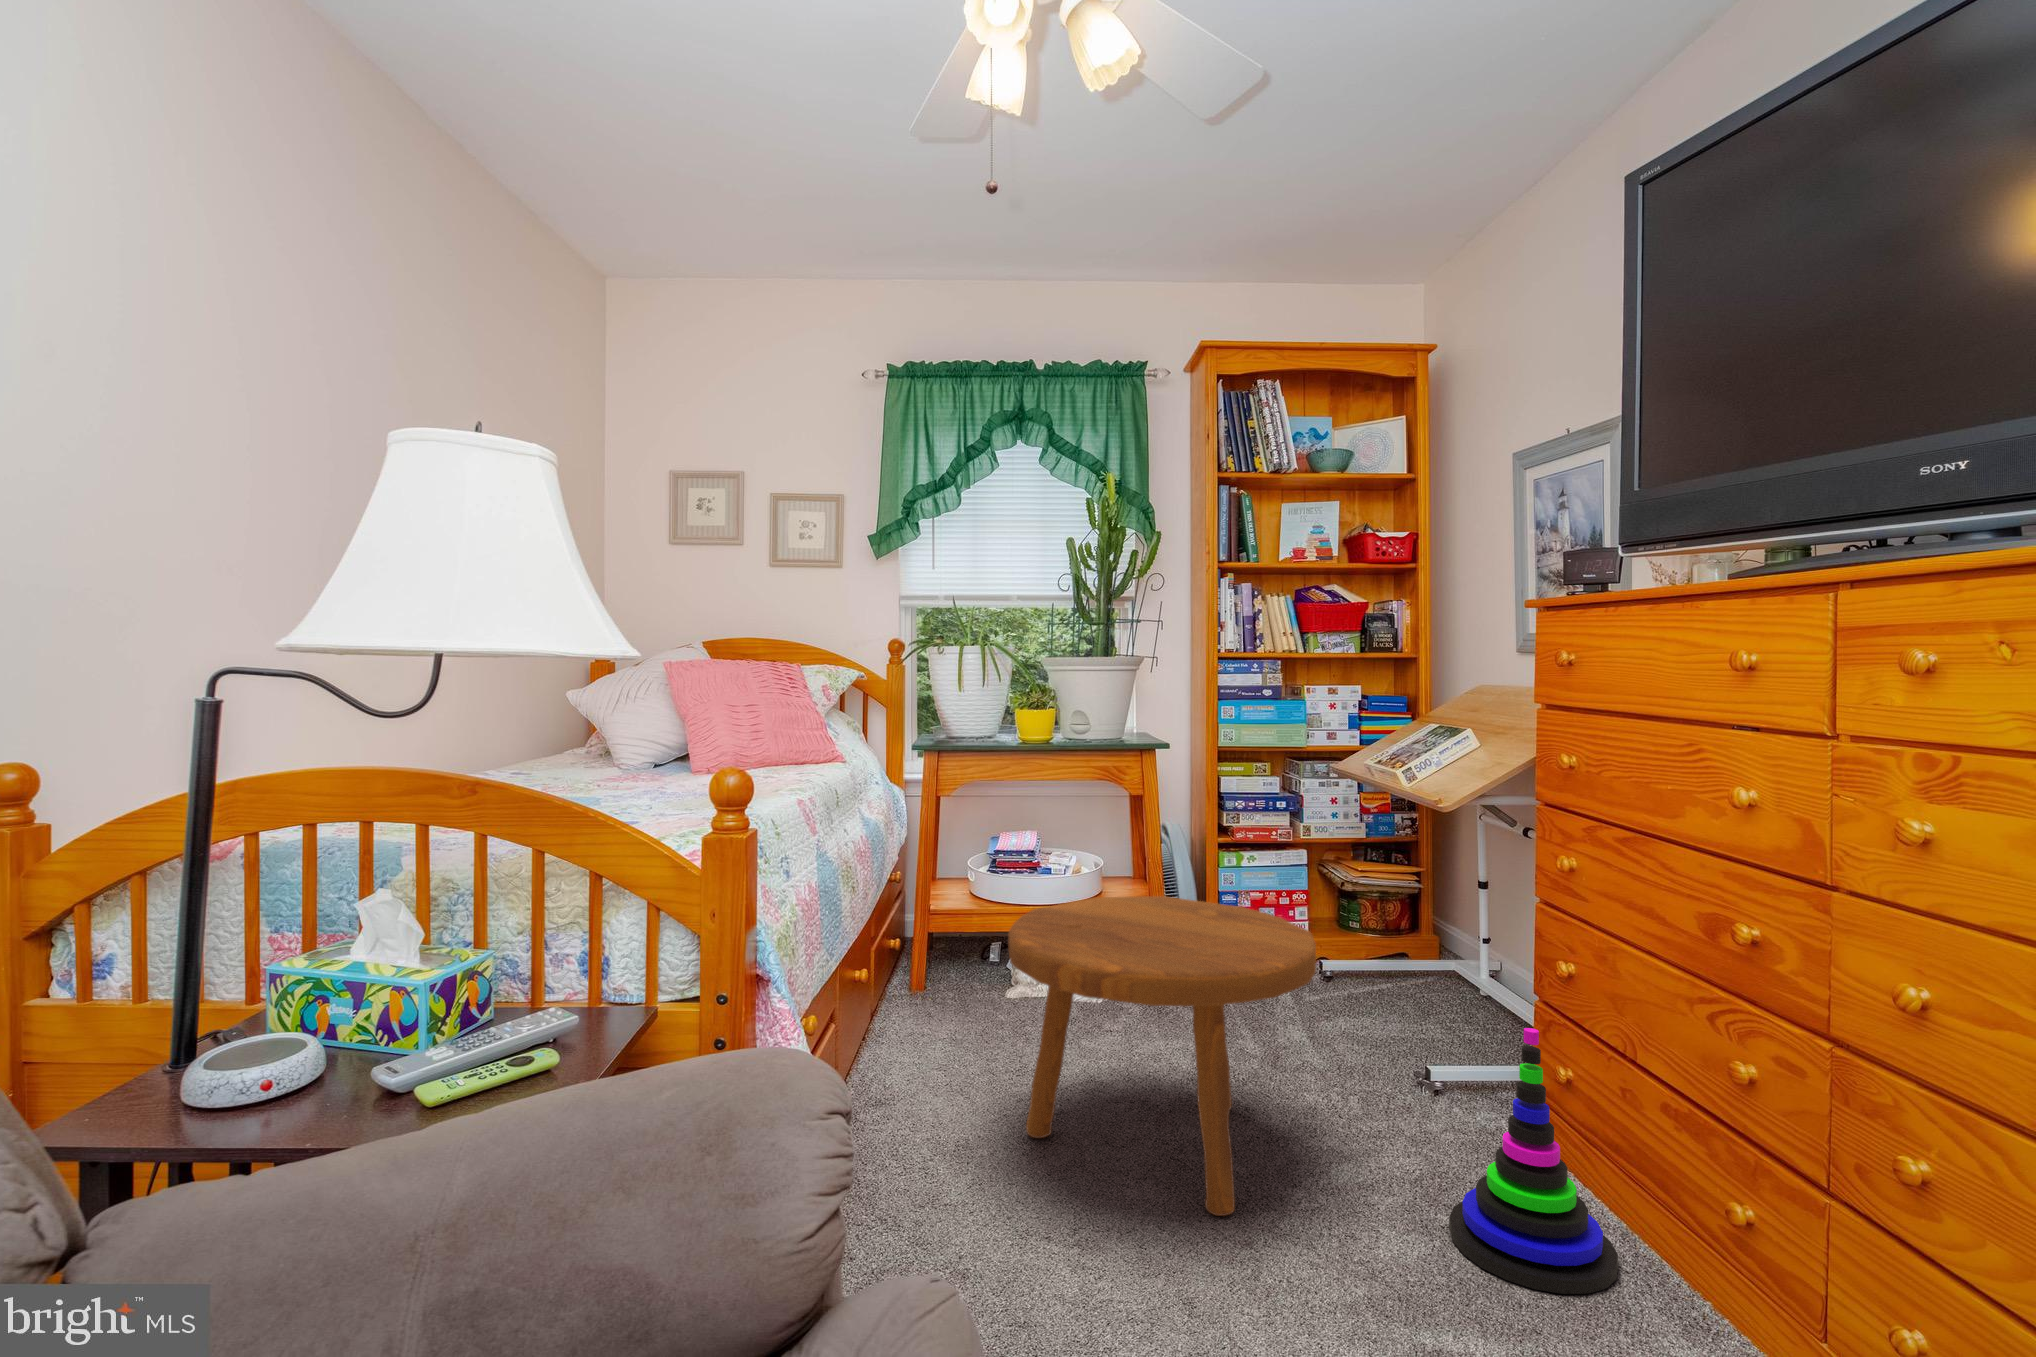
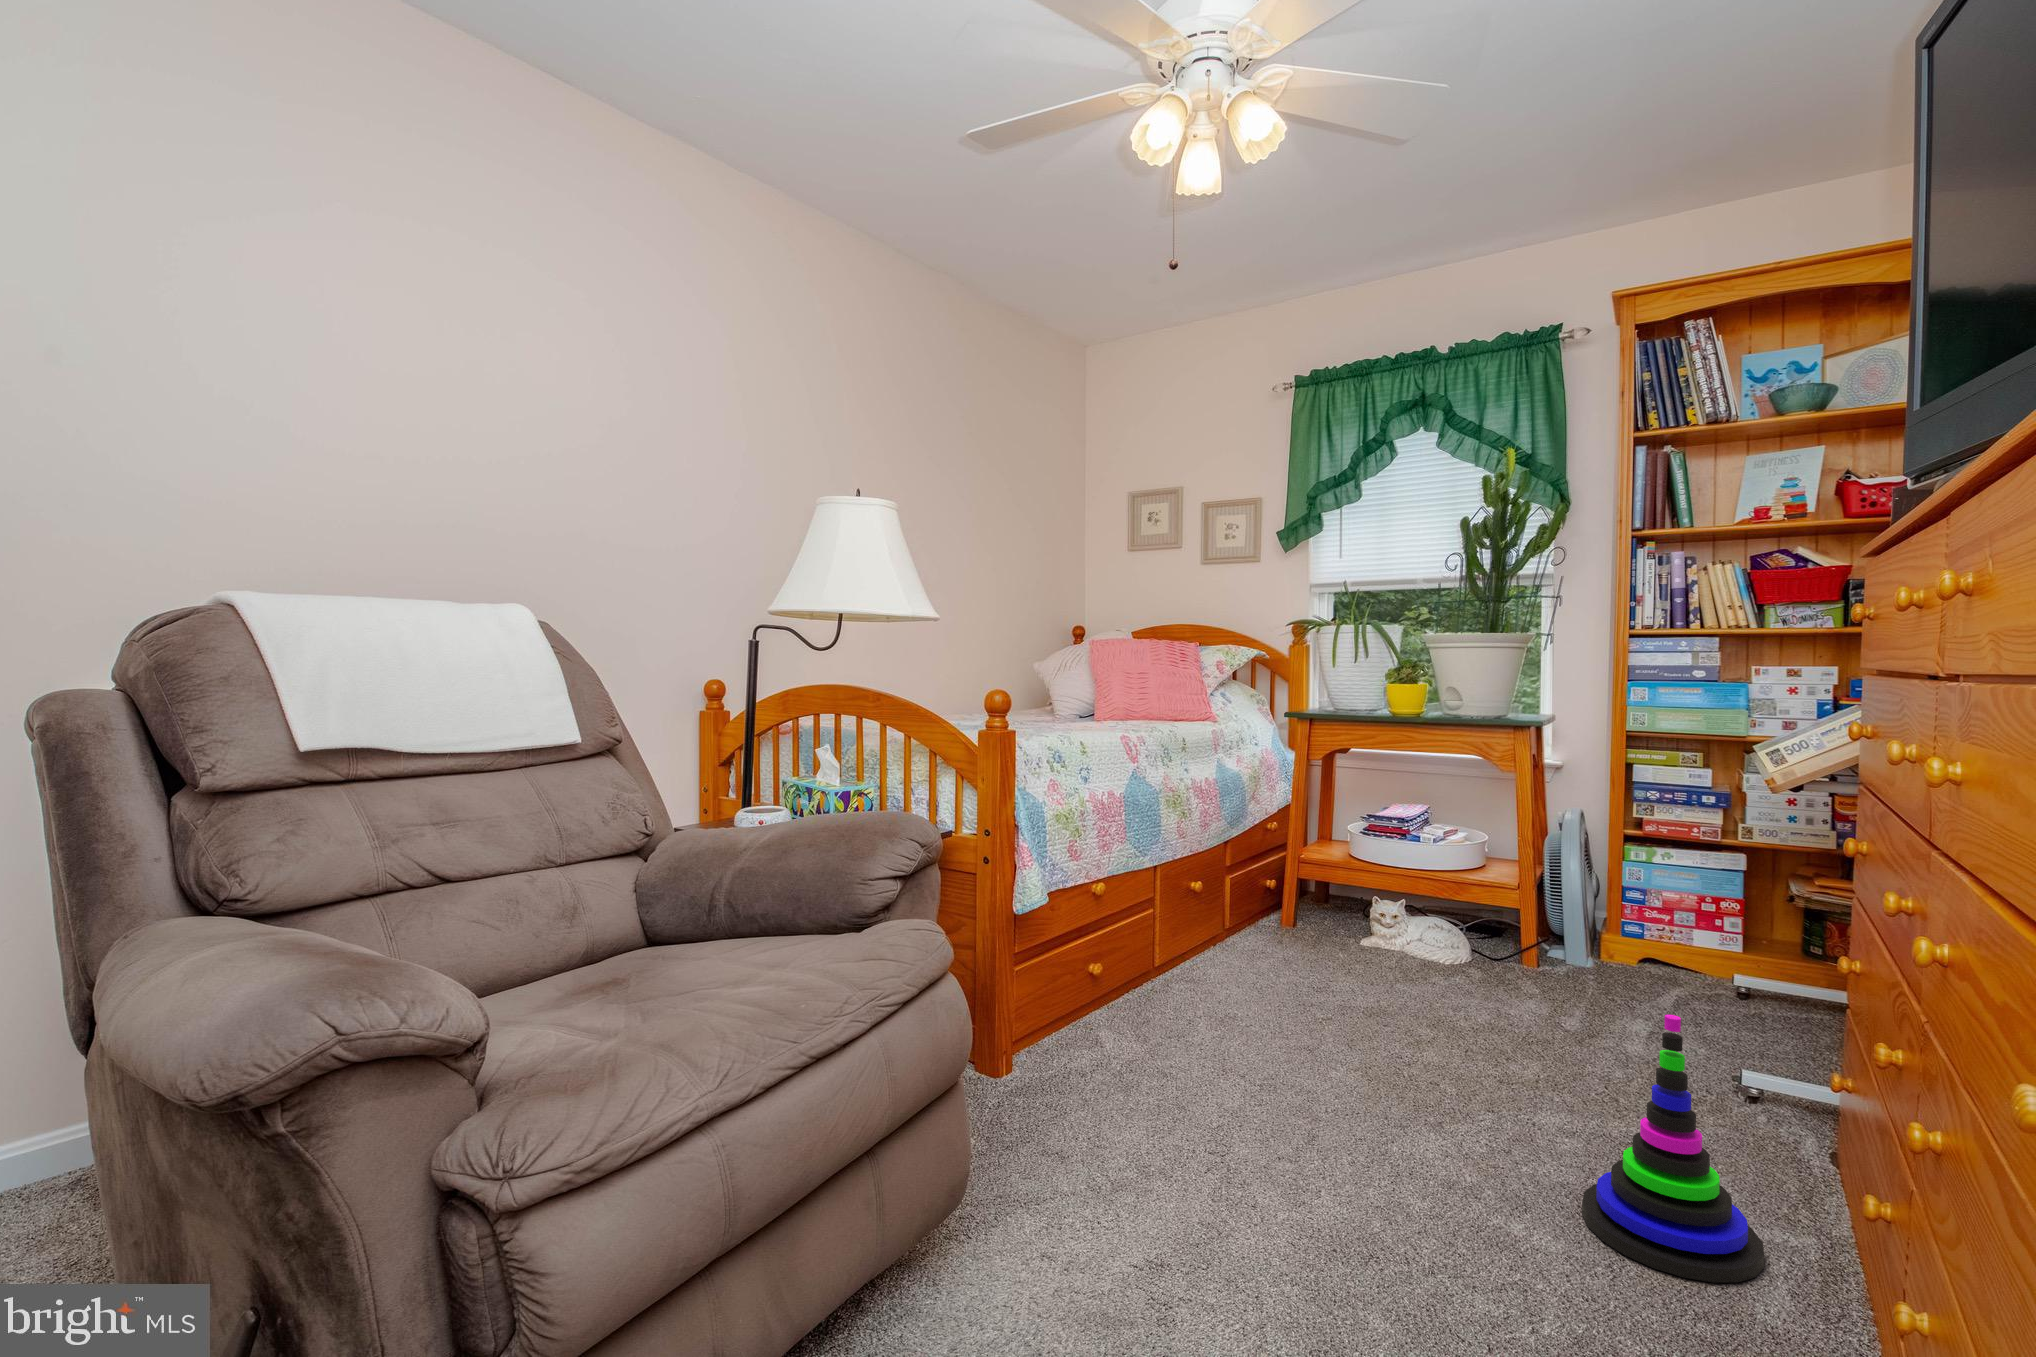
footstool: present [1009,896,1316,1216] -> none [1237,855,1528,1125]

